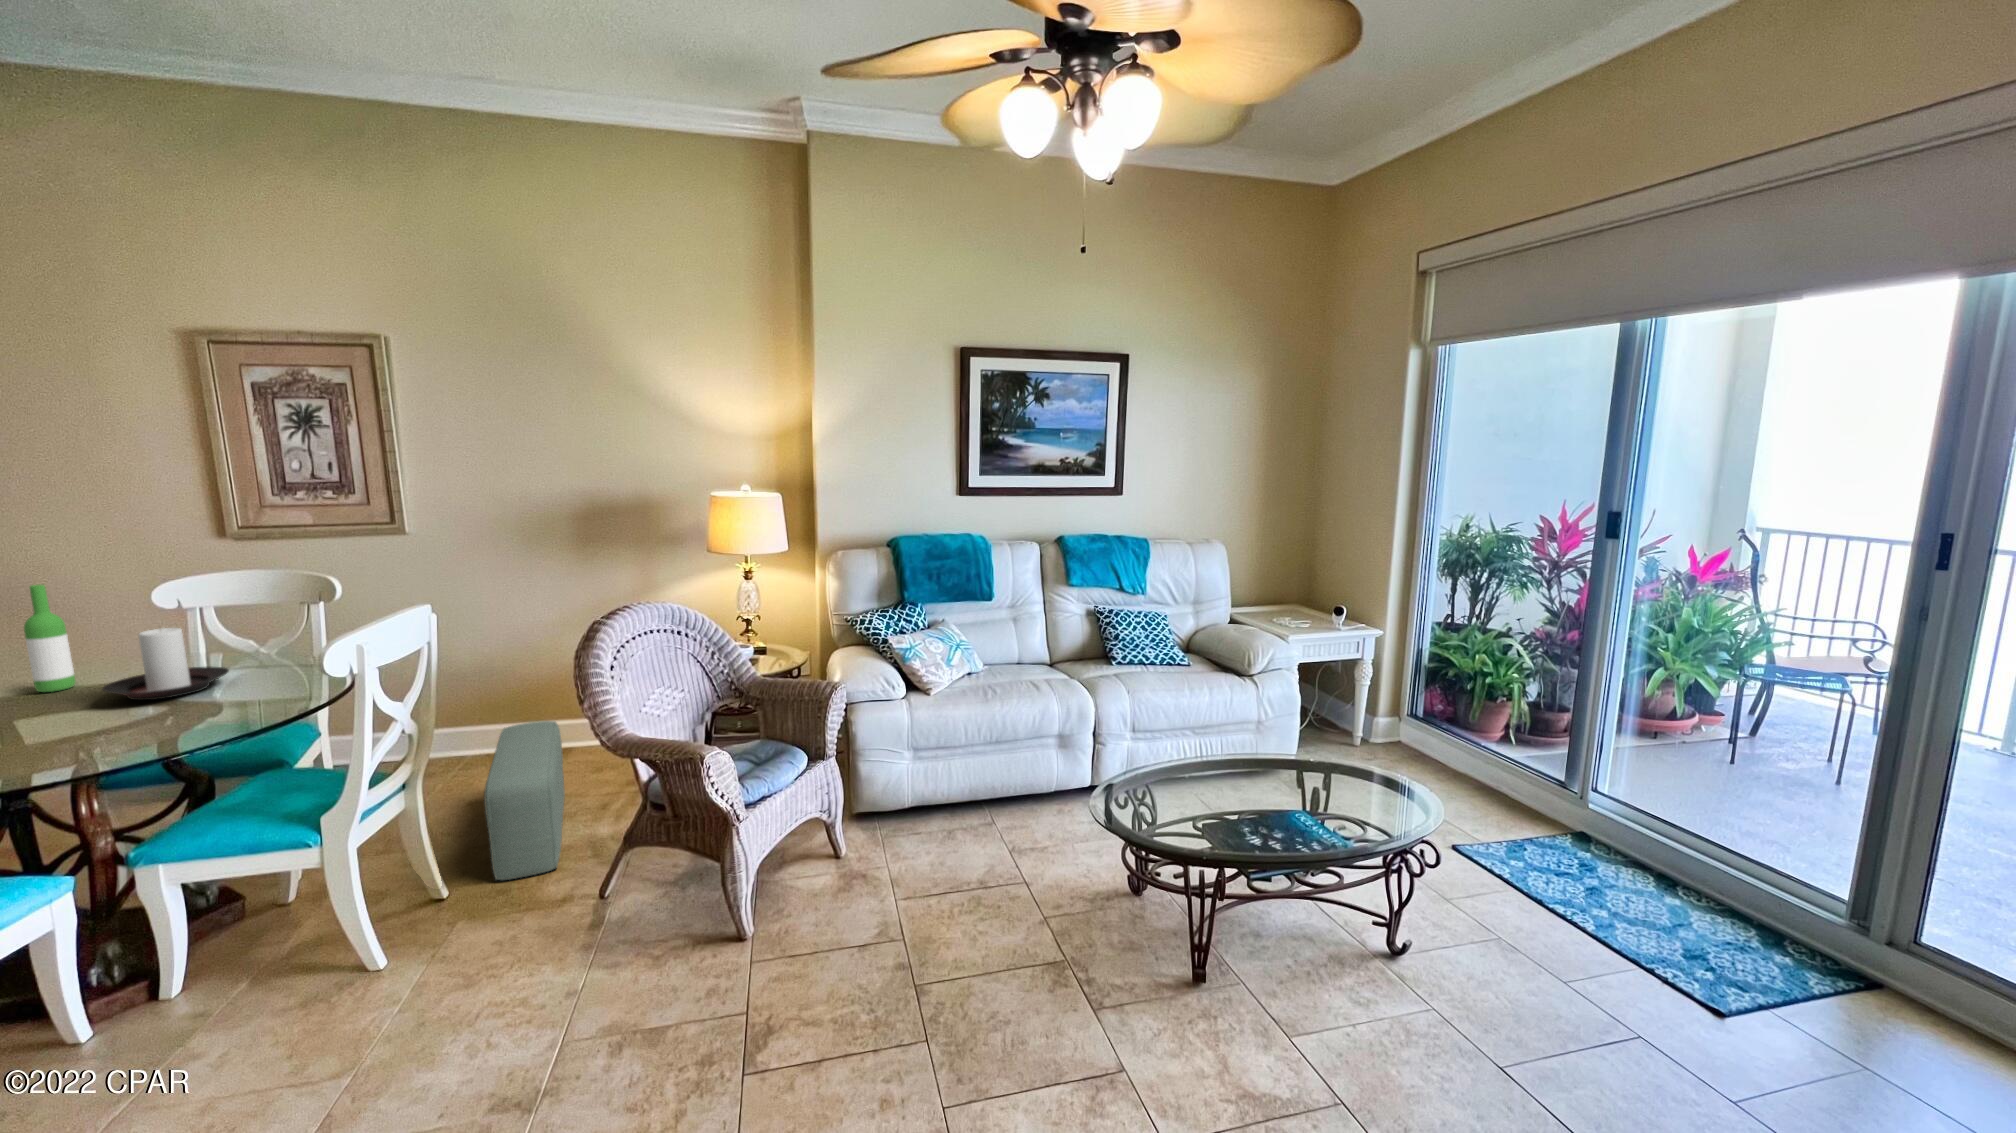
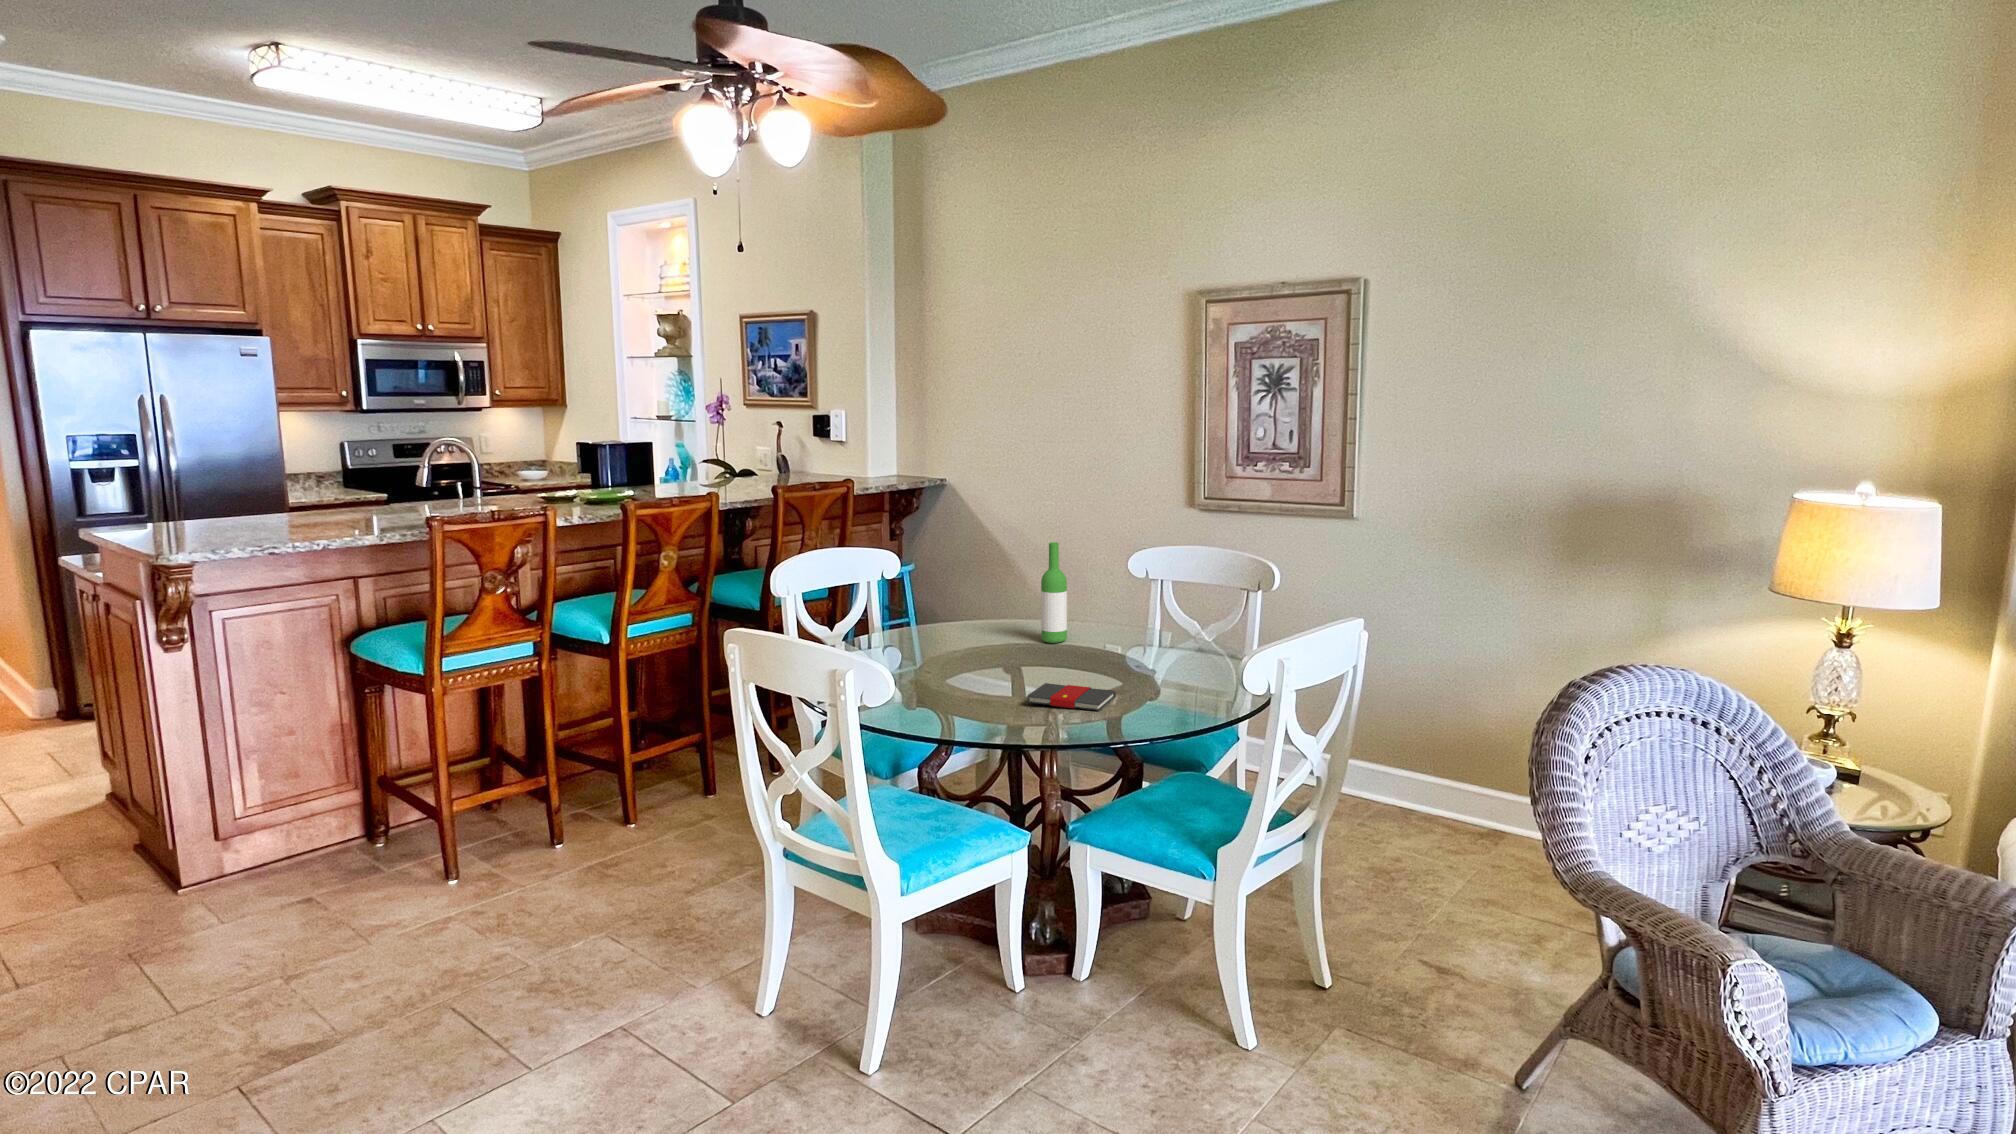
candle holder: present [103,628,229,700] -> none [1078,598,1170,672]
book: none [40,714,169,750] -> present [1027,683,1116,711]
pouf: present [484,721,565,880] -> none [1385,784,1495,1006]

